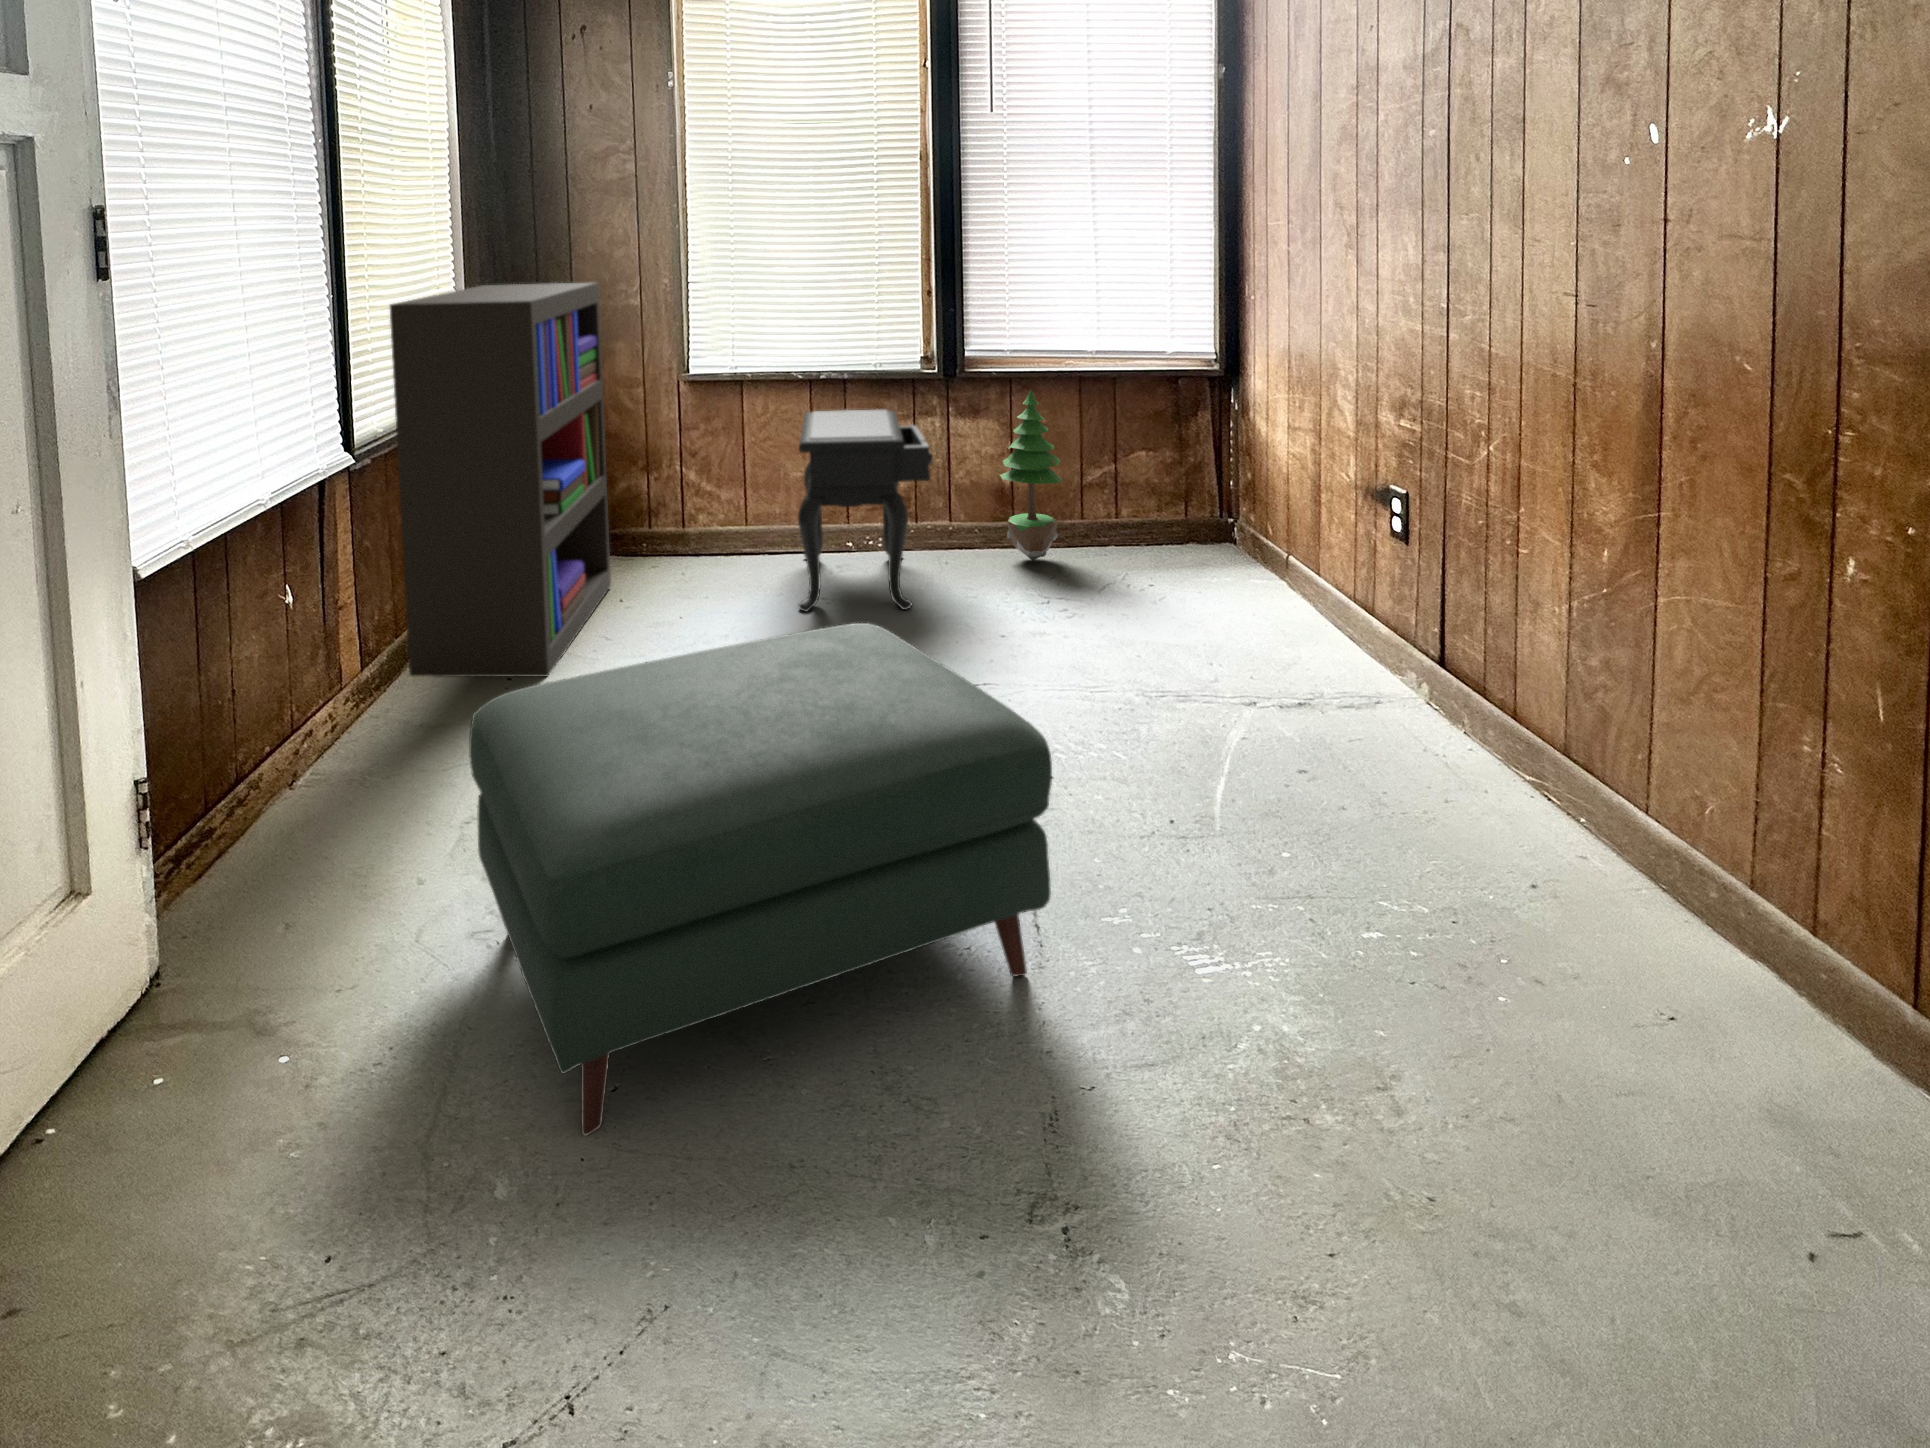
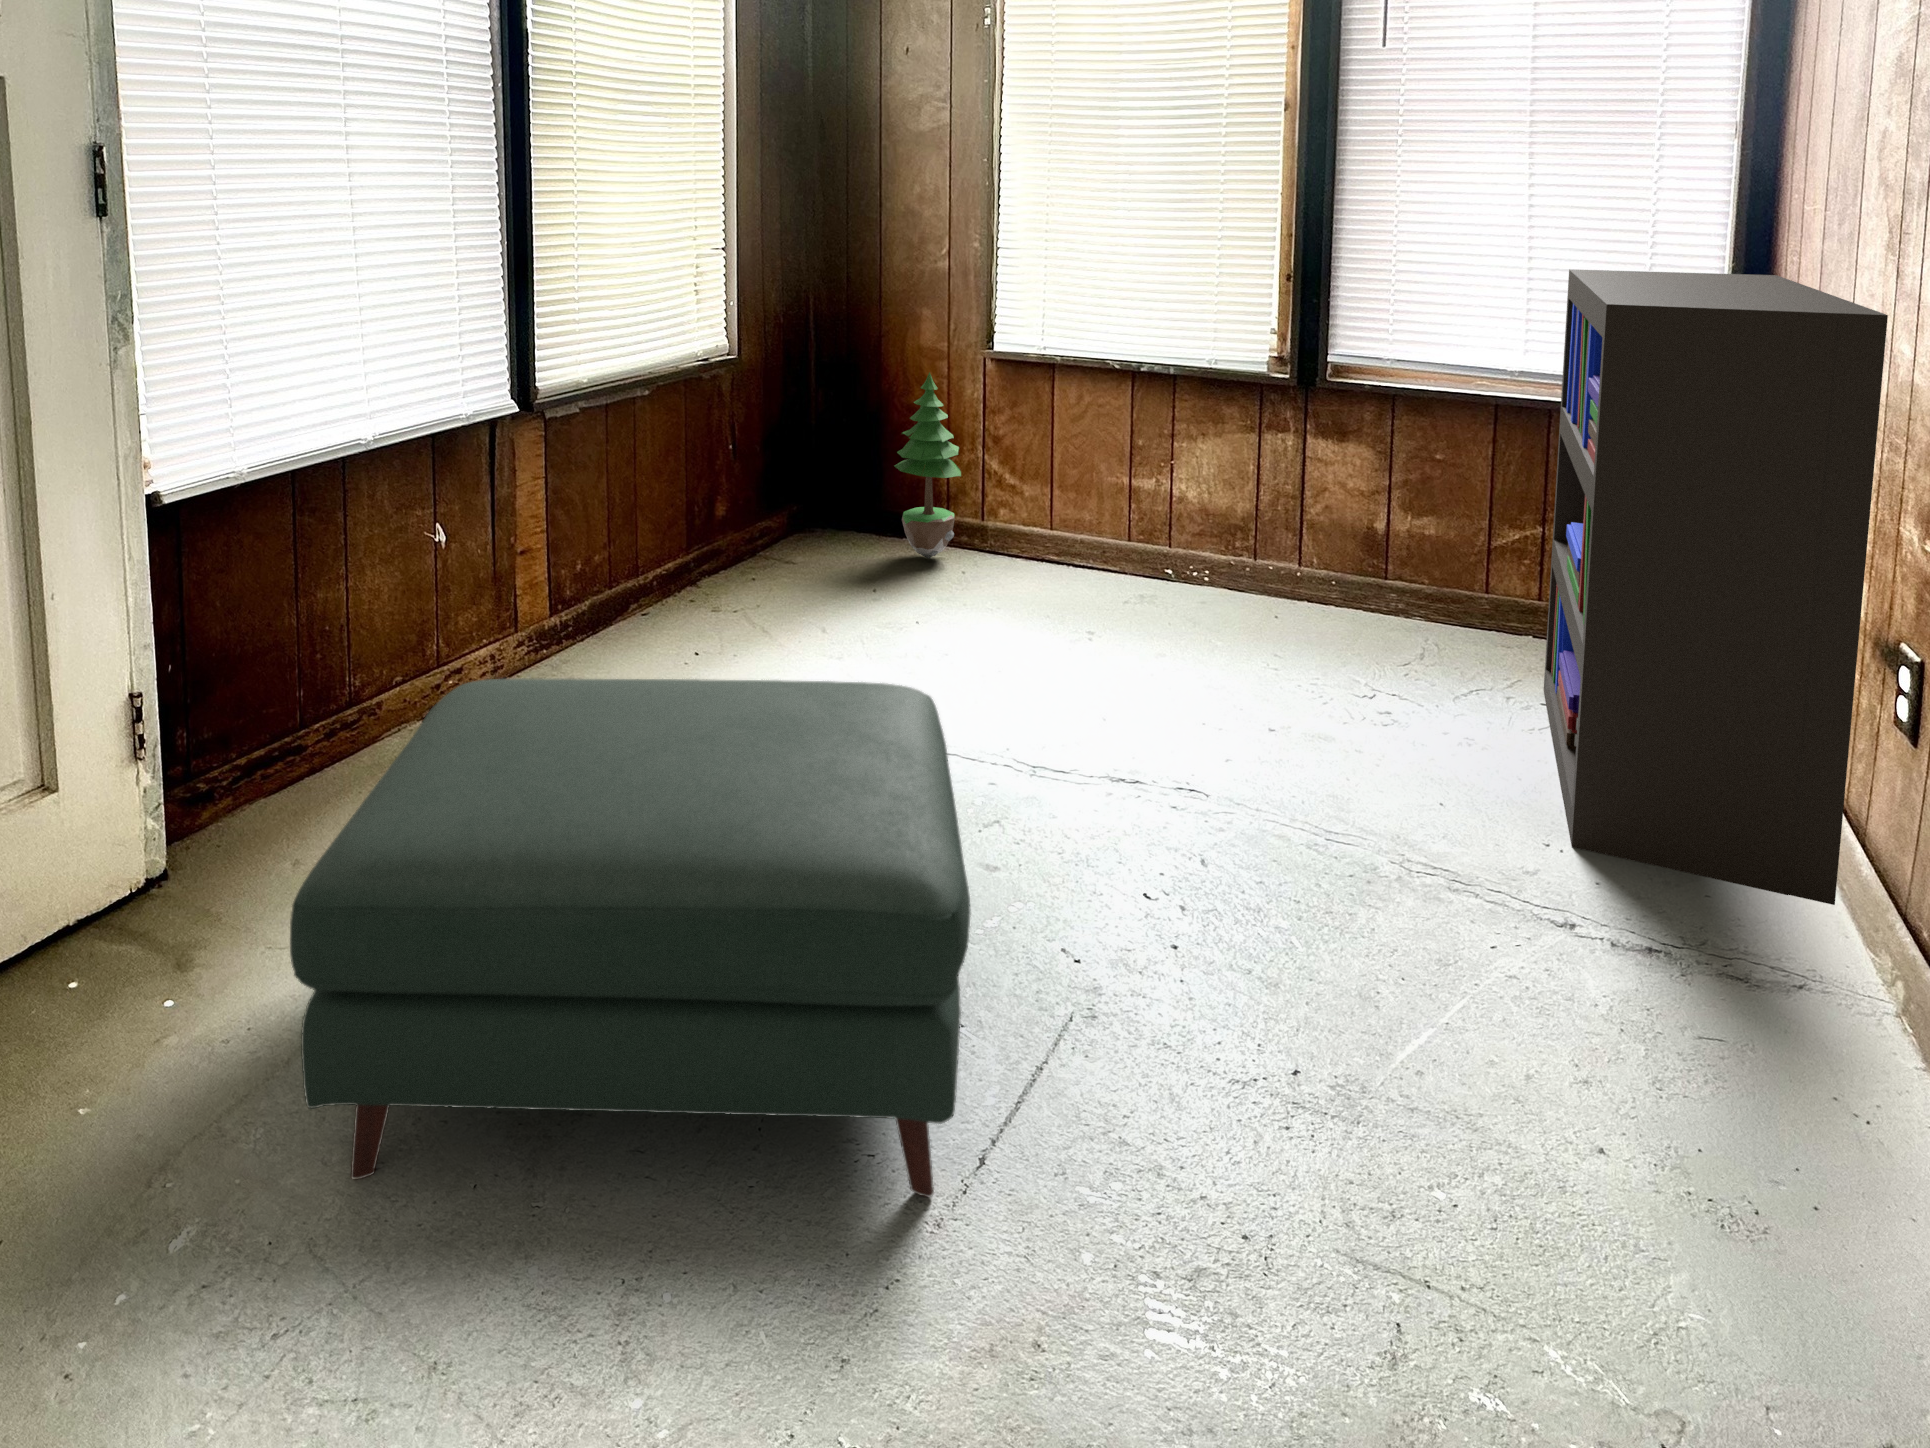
bookshelf: present [390,282,611,677] -> present [1544,269,1888,905]
potted tree: present [1000,389,1062,560] -> present [895,373,961,558]
side table: present [798,410,933,612] -> none [1049,409,1249,666]

